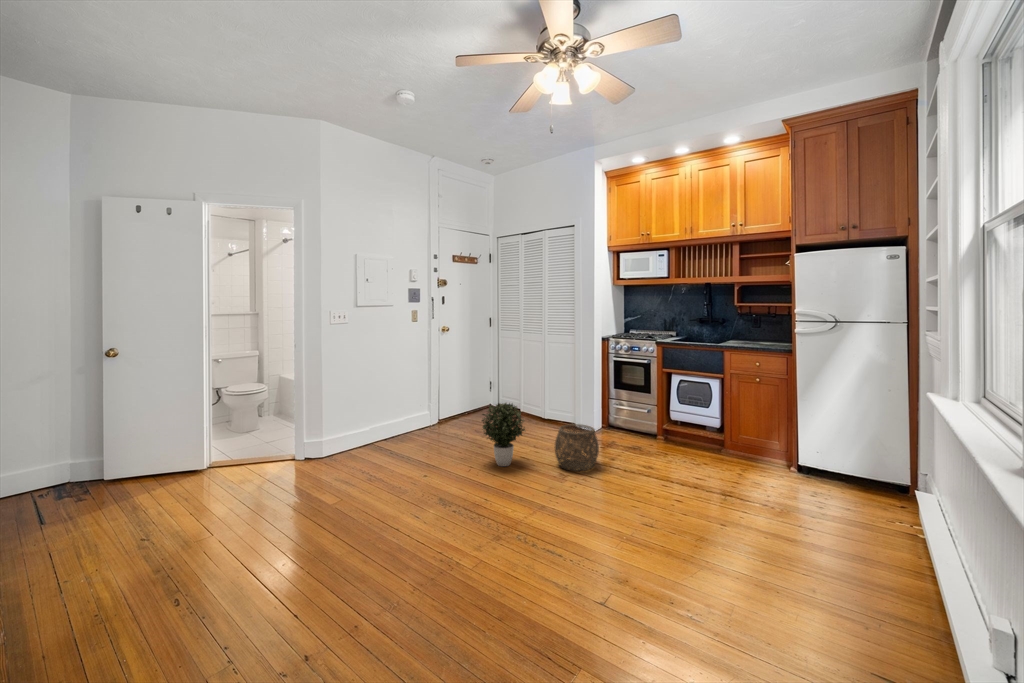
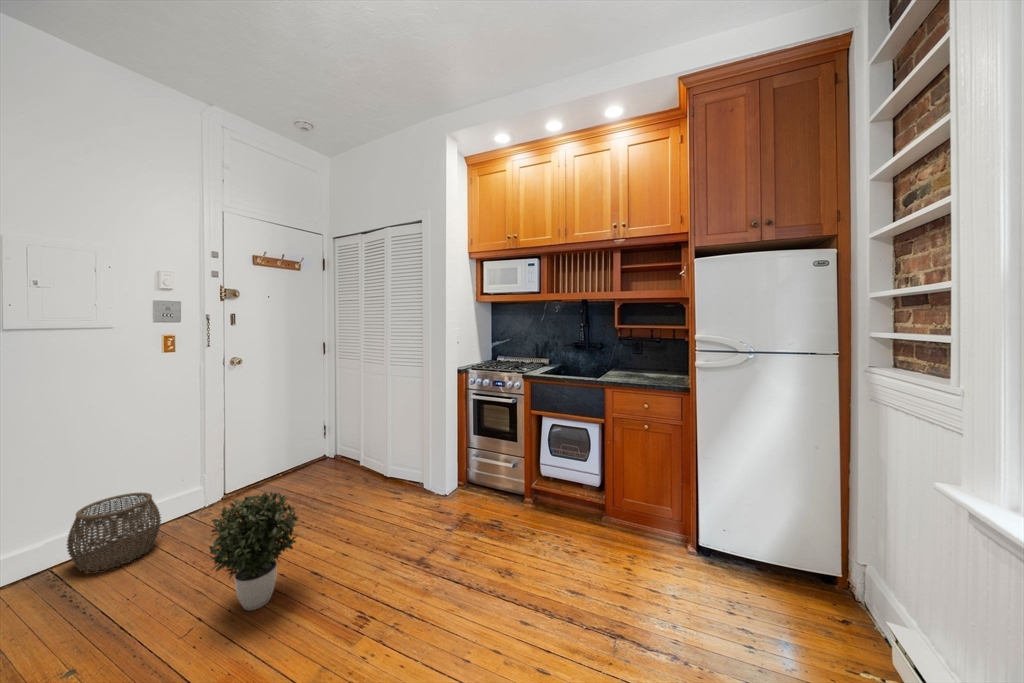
woven basket: present [554,424,599,471] -> present [67,492,161,572]

